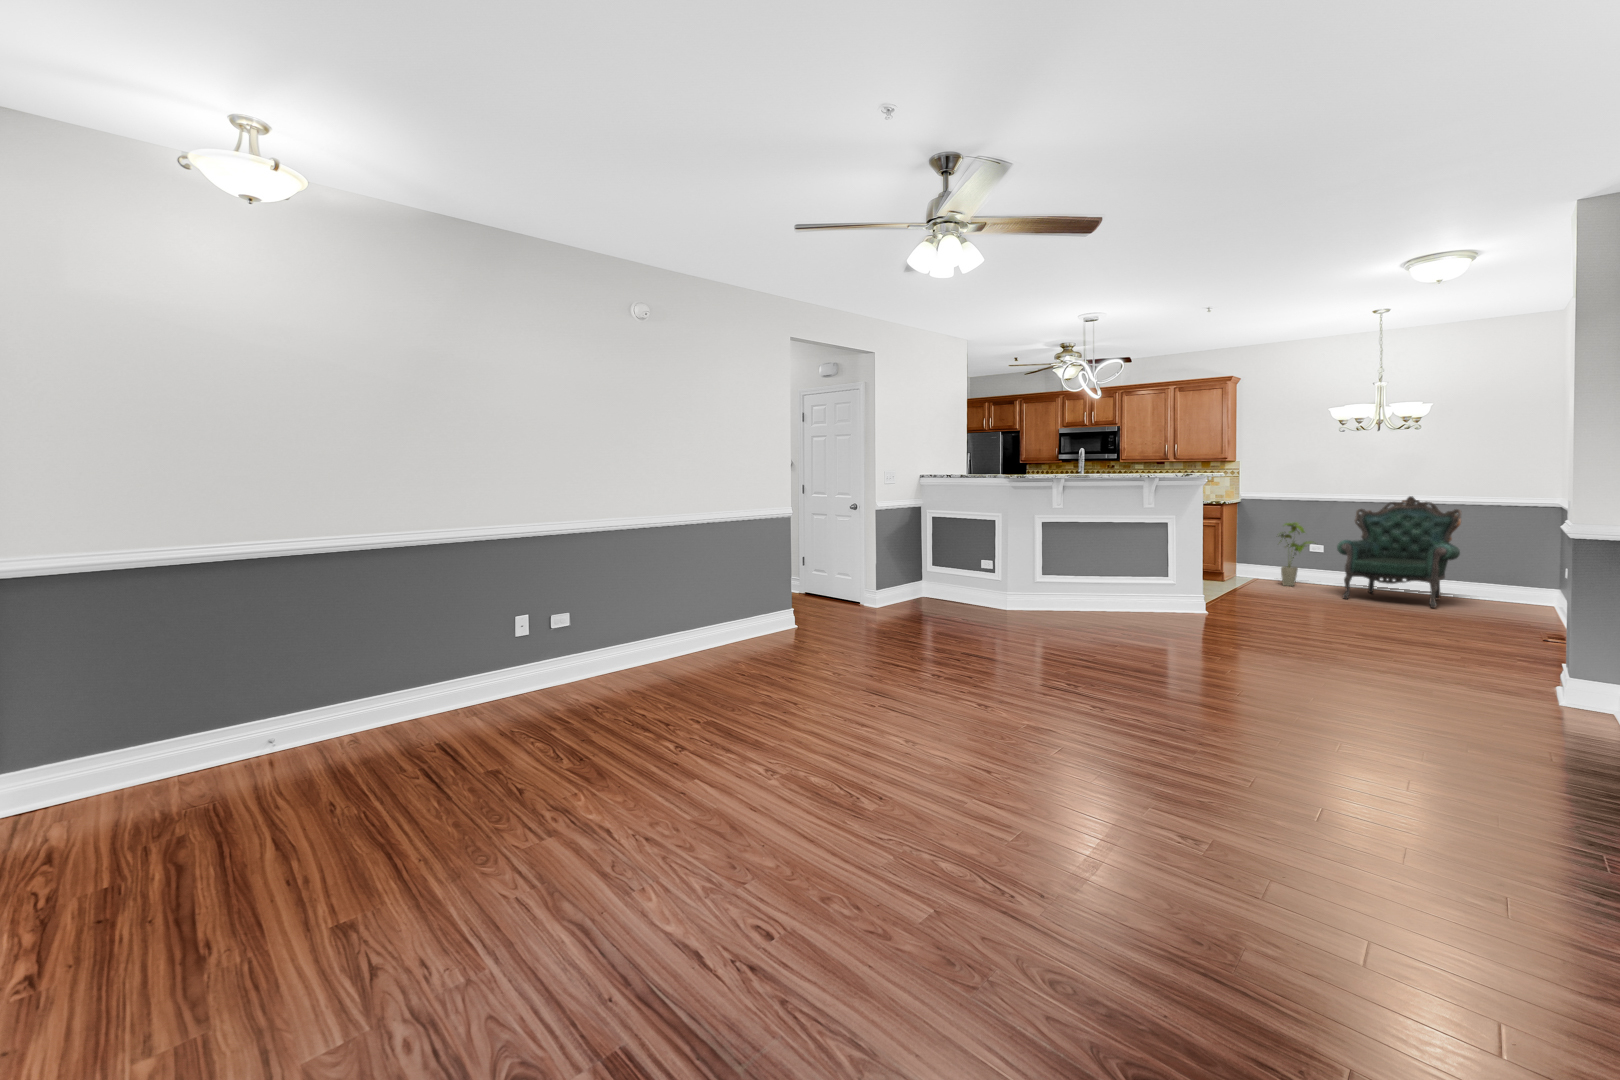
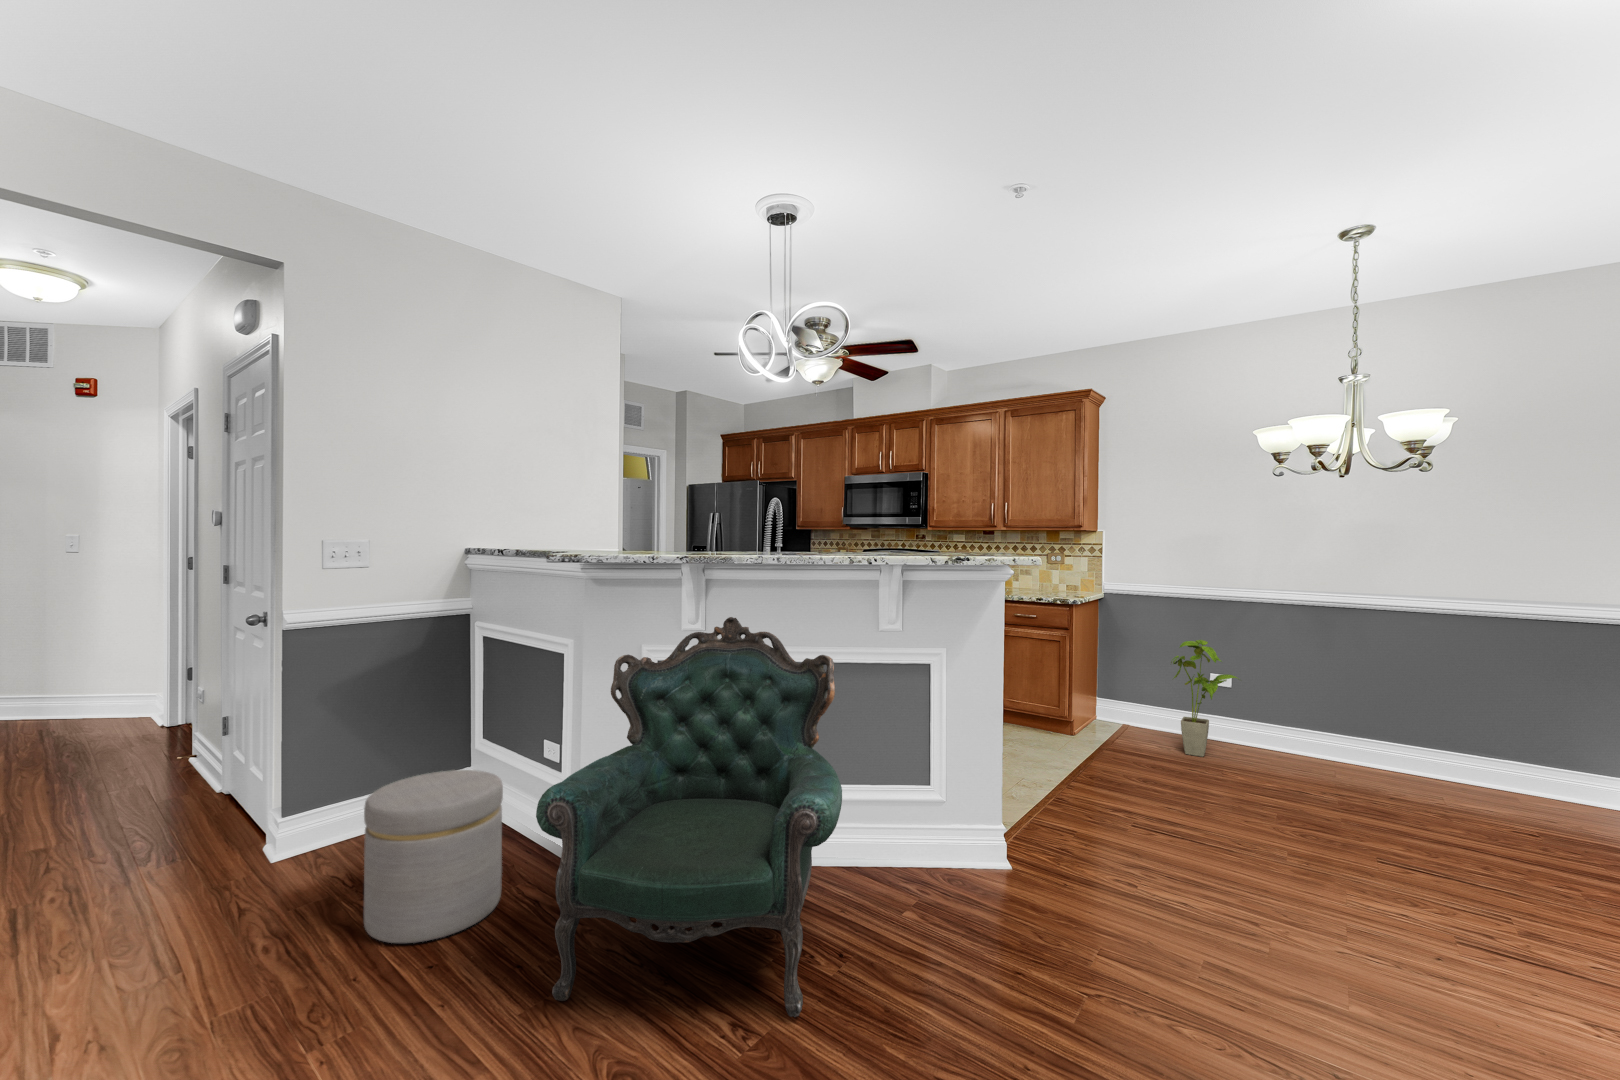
armchair: present [1337,496,1461,608] -> present [536,617,842,1017]
ottoman: none [949,567,997,620] -> present [364,770,503,943]

